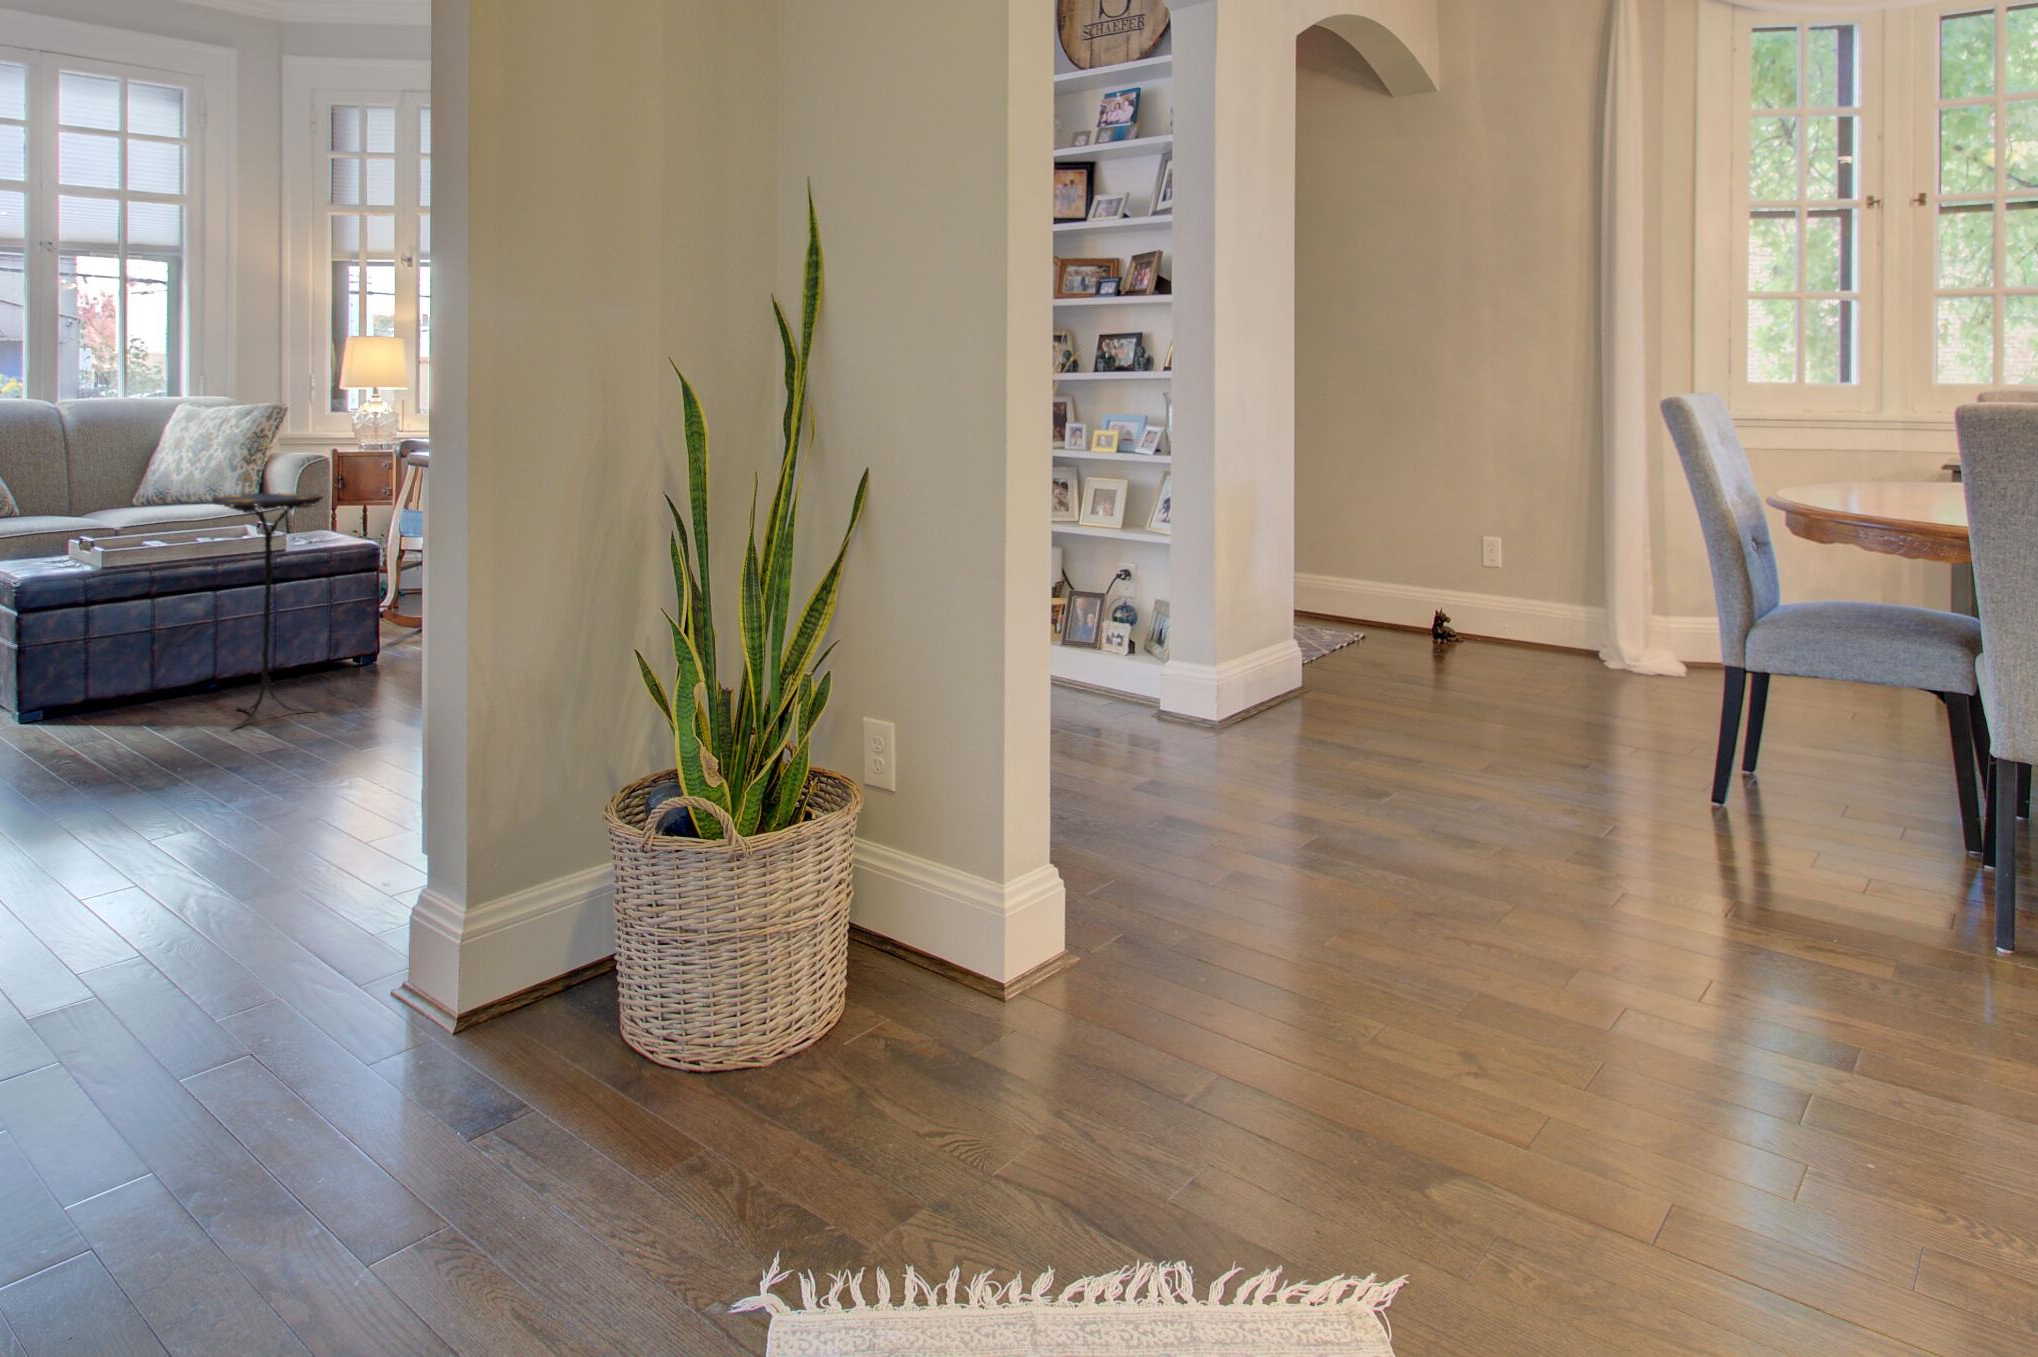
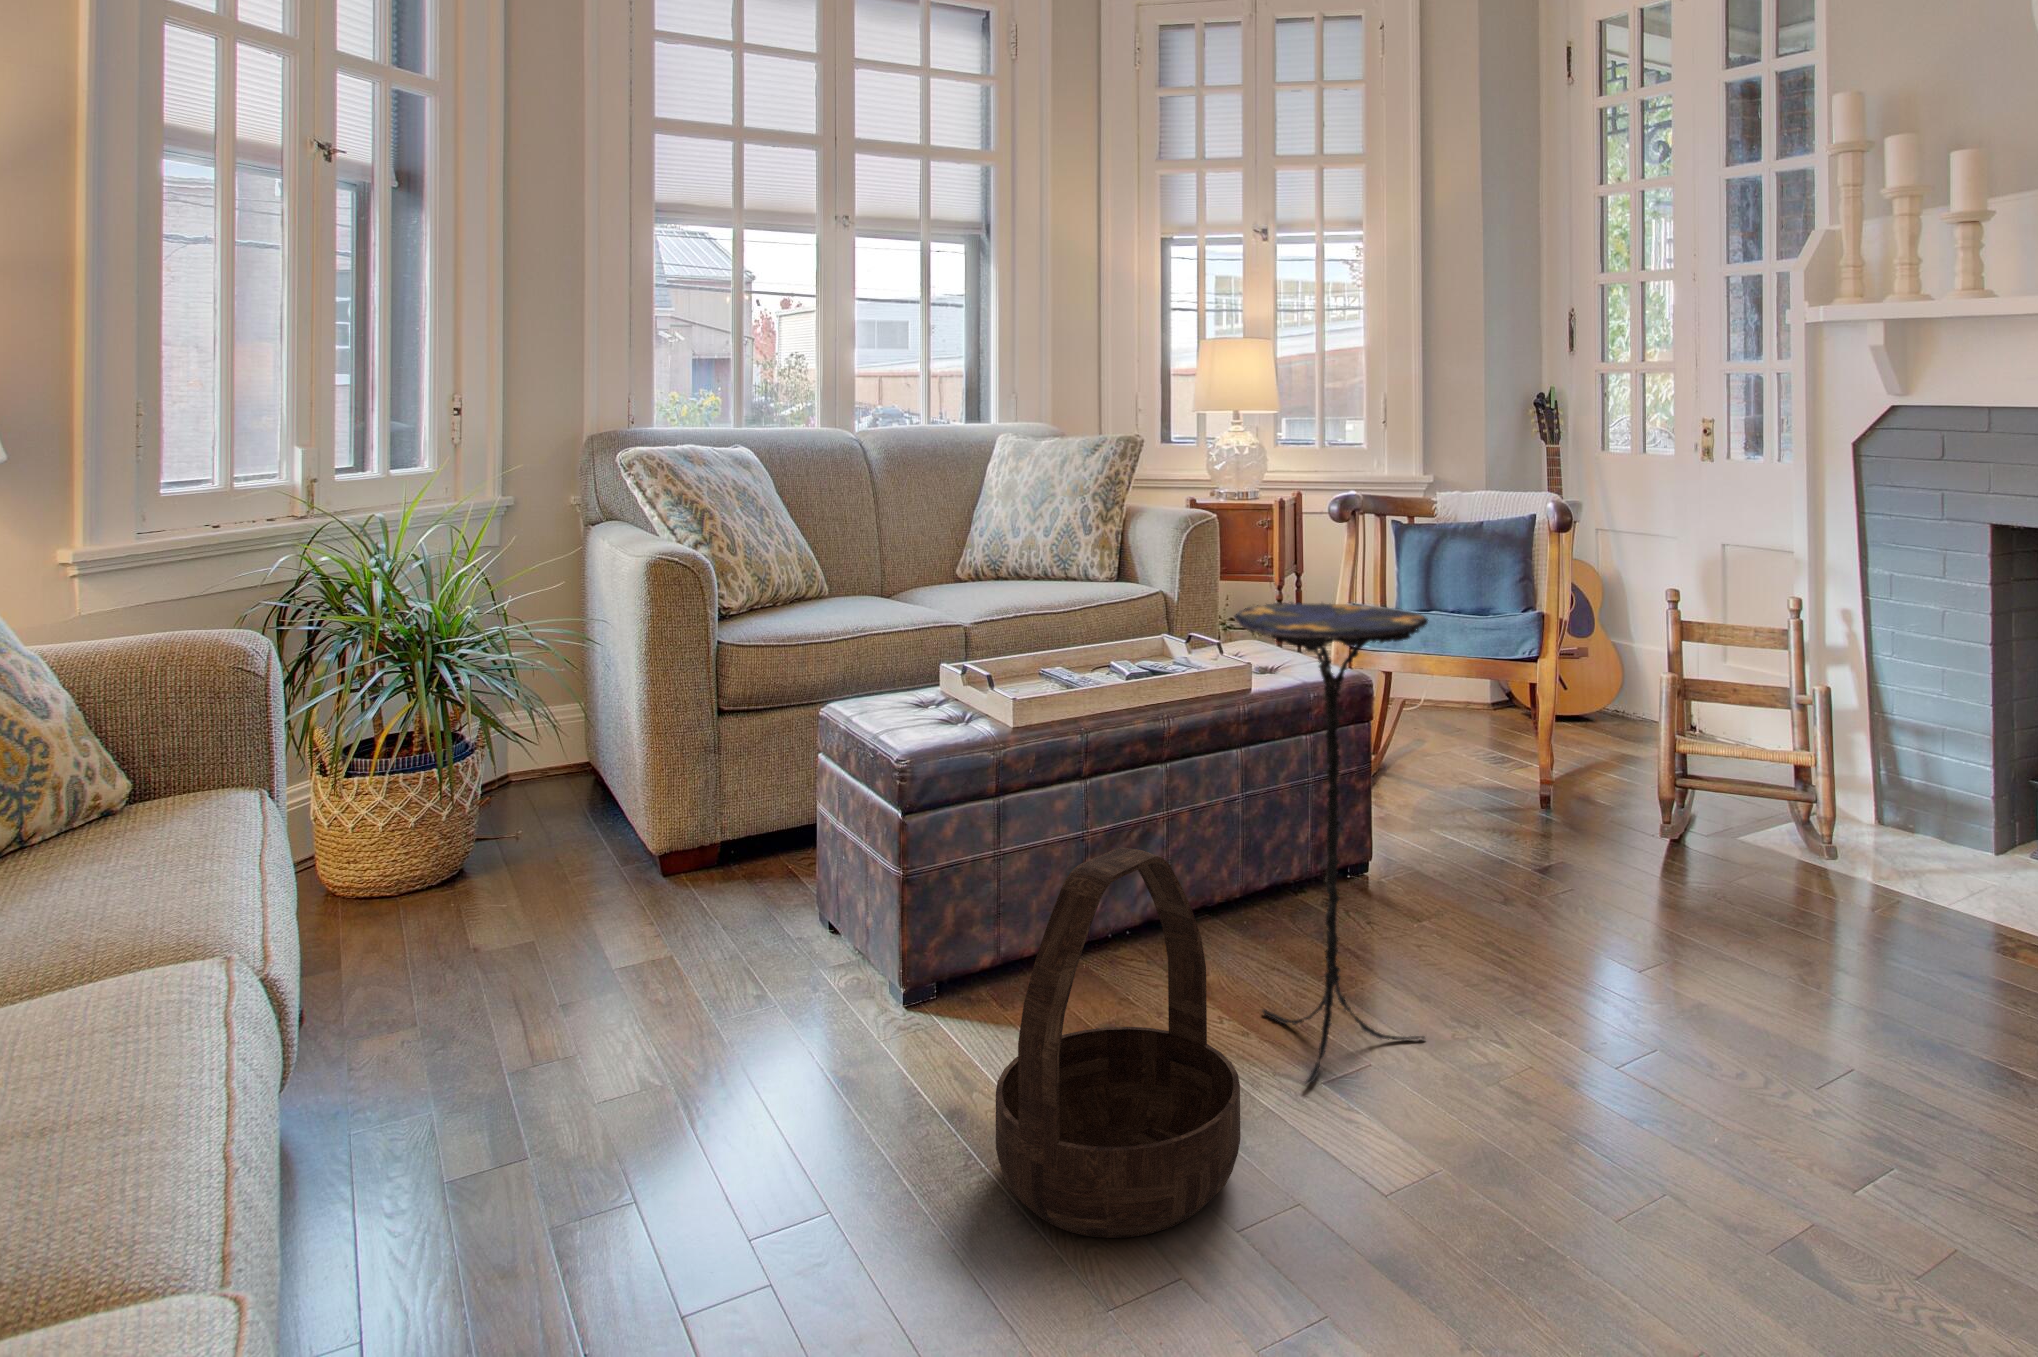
basket: none [35,604,174,772] -> present [996,848,1240,1238]

